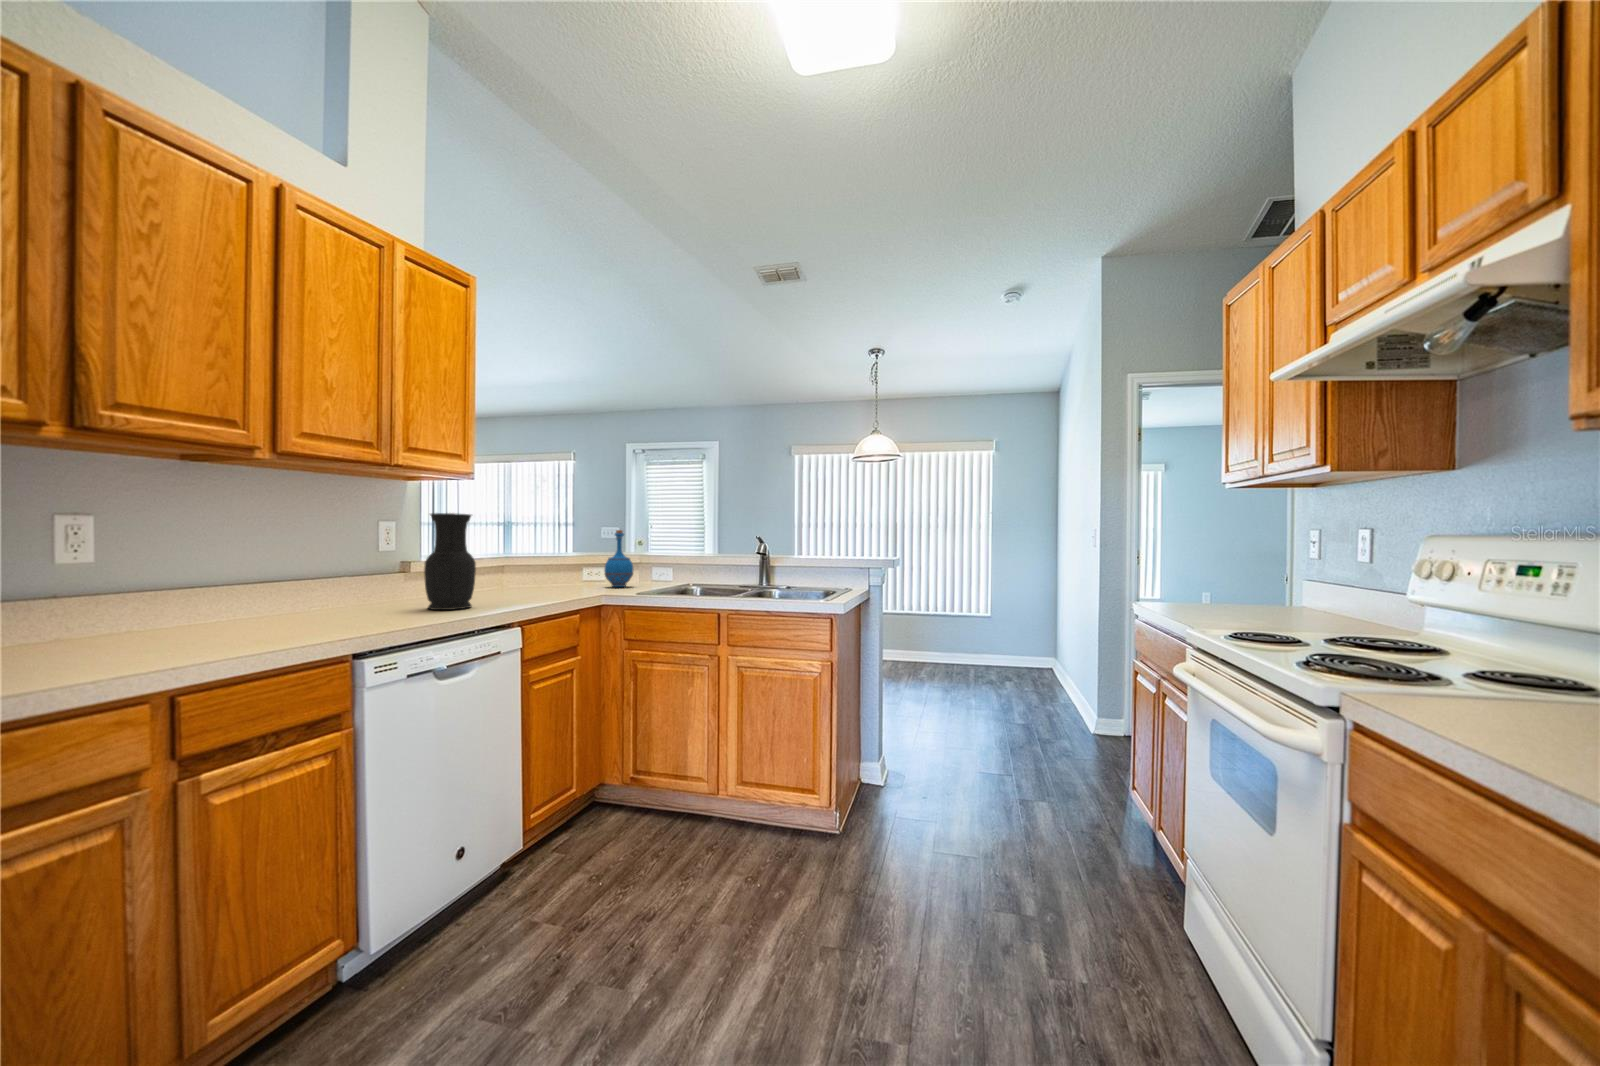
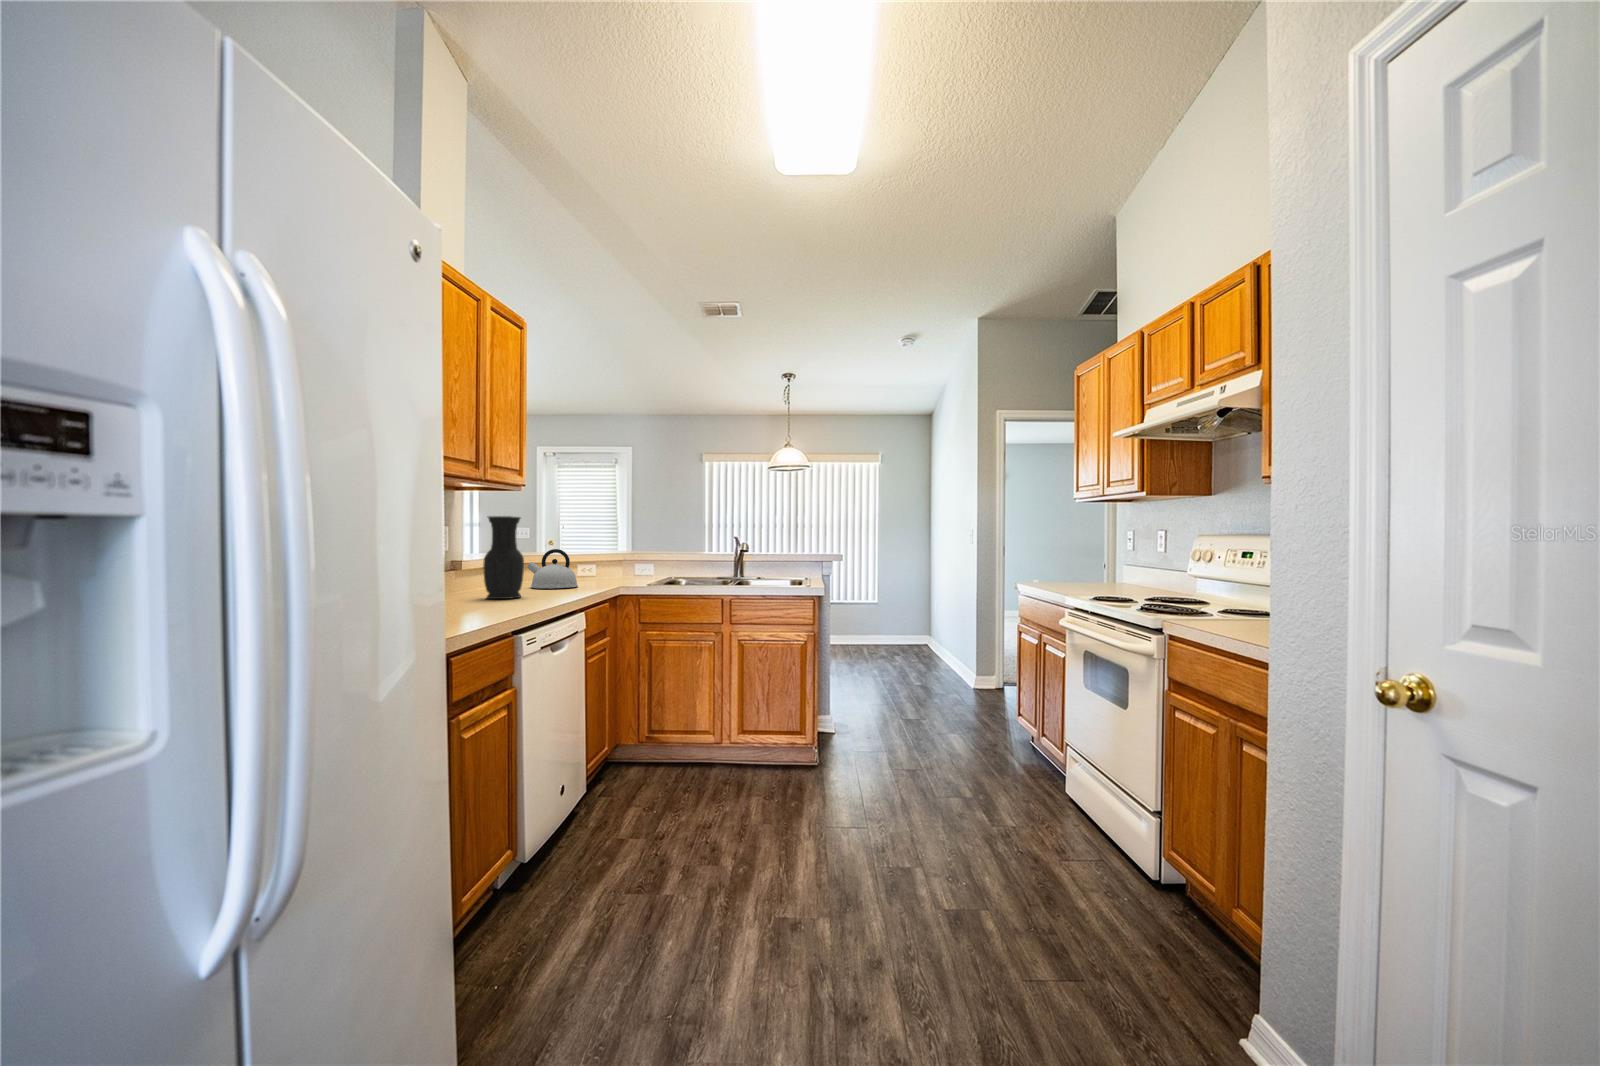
bottle: present [604,530,633,587] -> none [592,531,619,581]
kettle: none [512,551,569,597] -> present [527,549,578,588]

